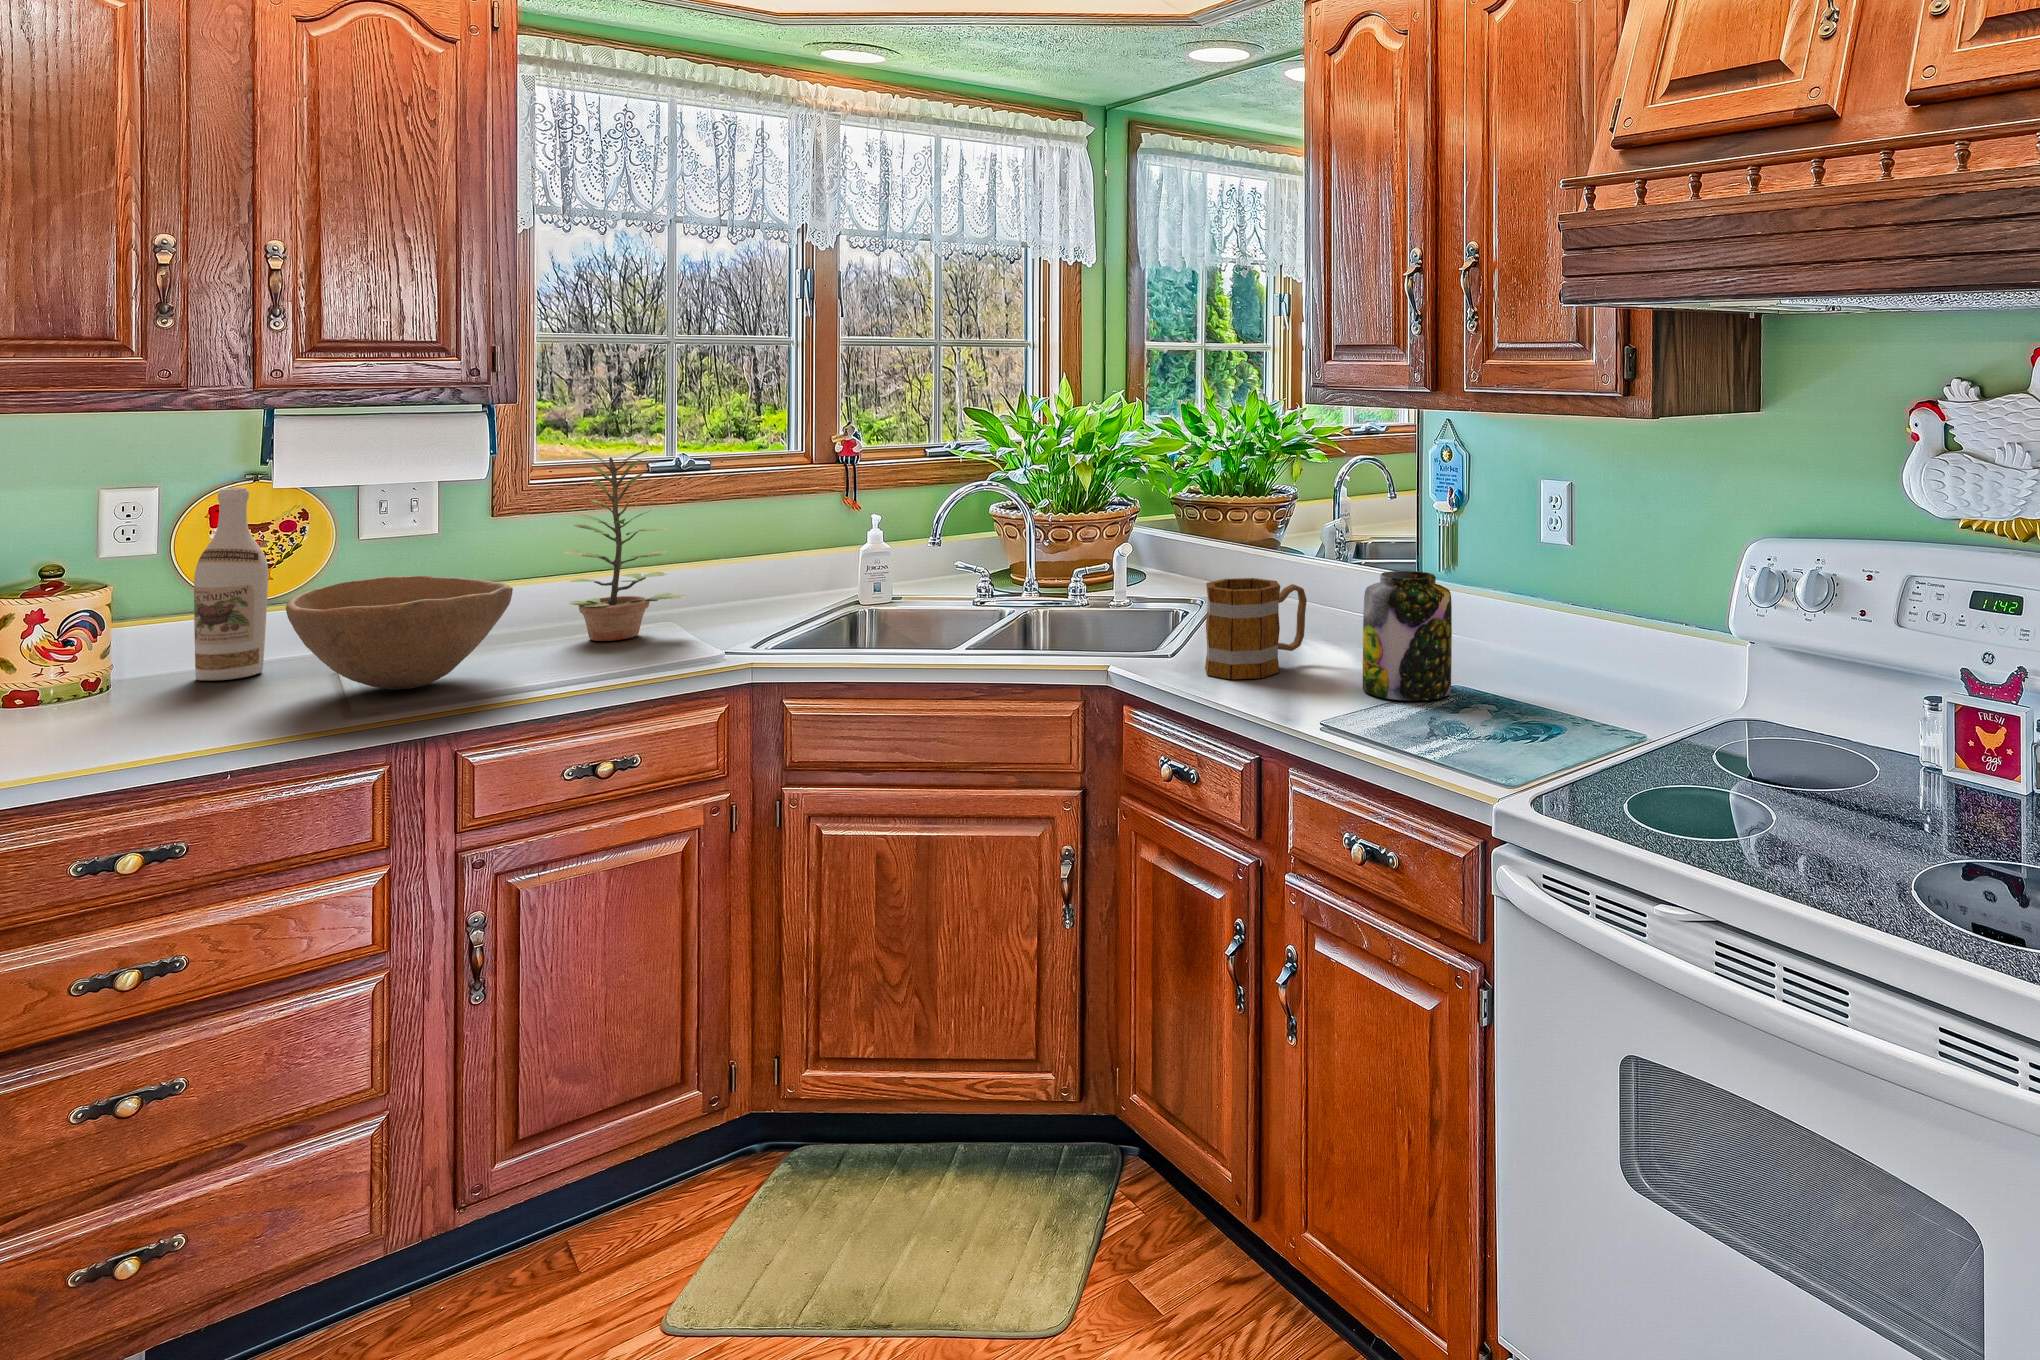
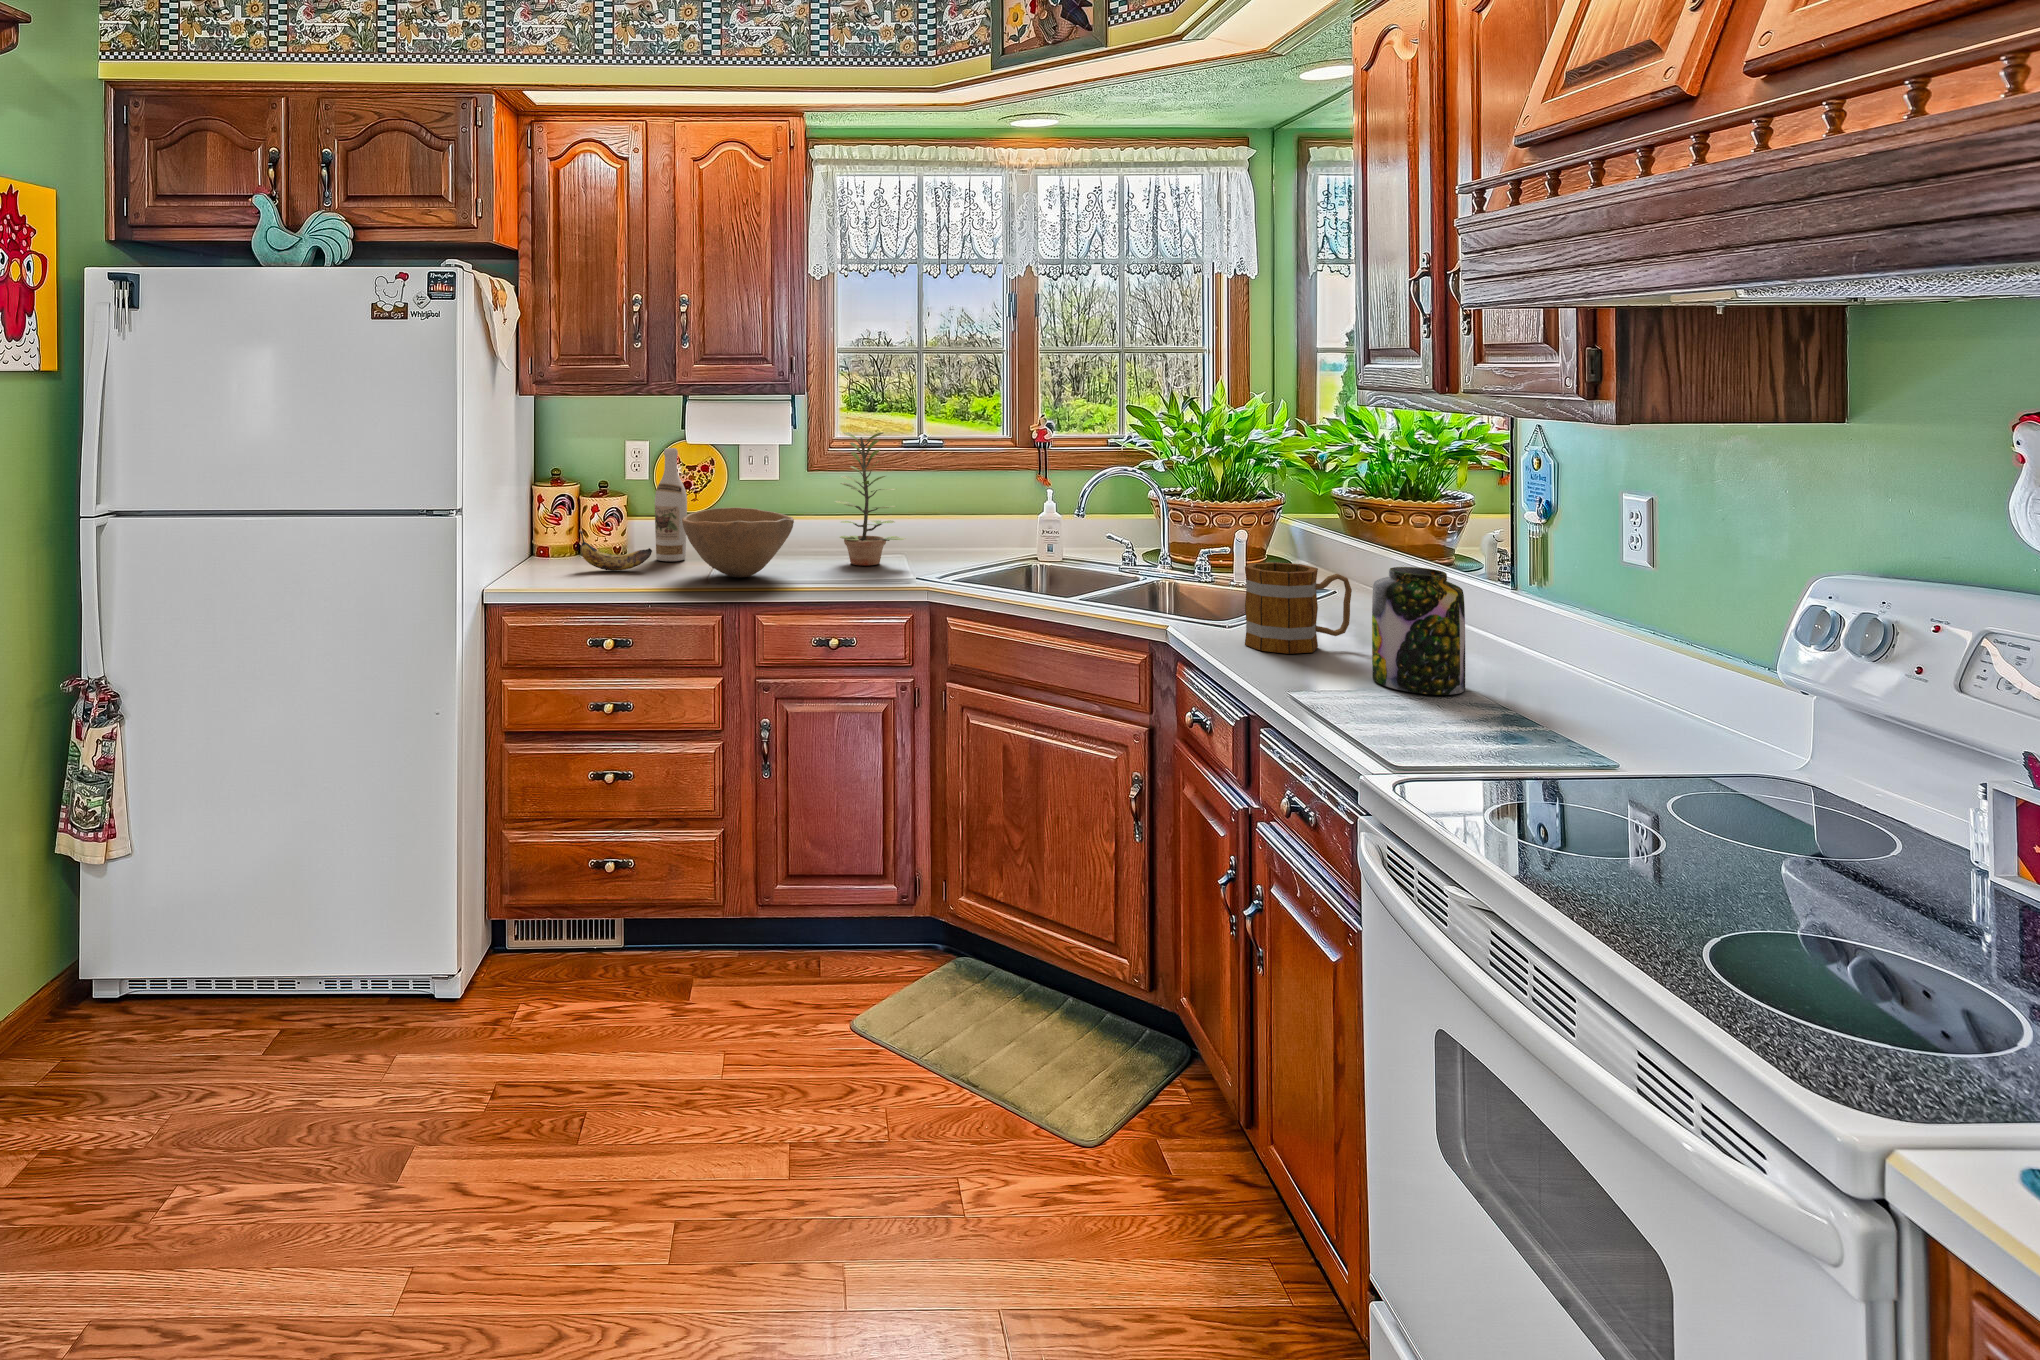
banana: none [15,649,204,716] -> present [579,530,652,571]

